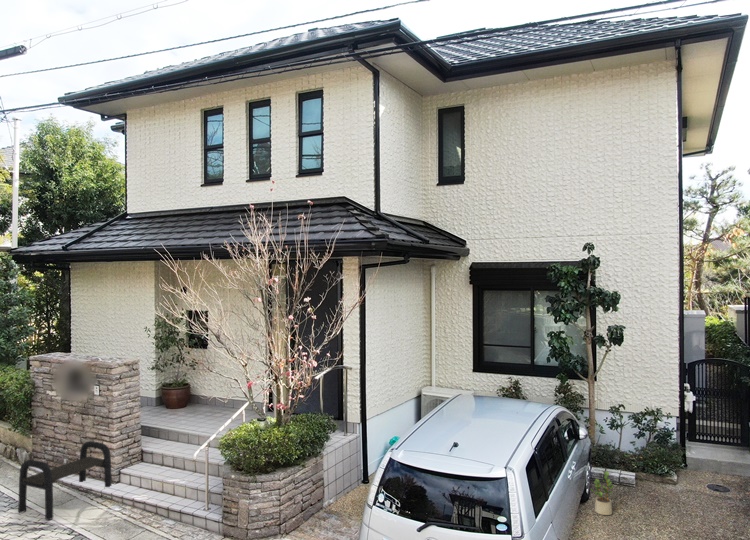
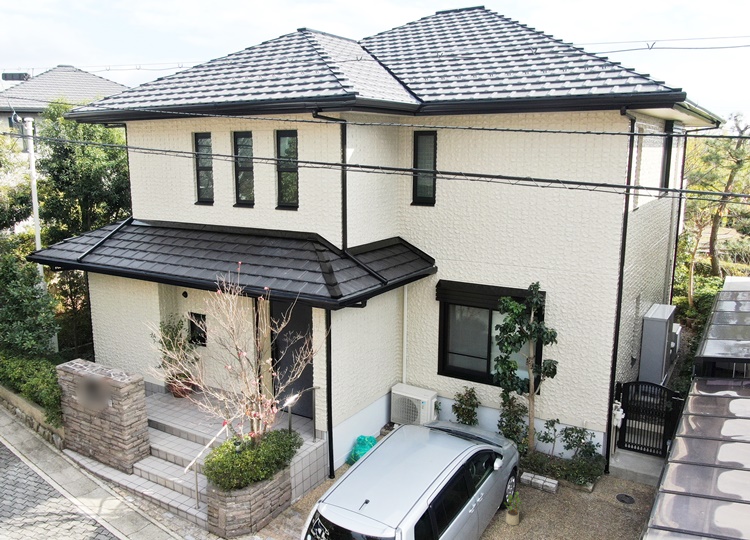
bench: present [18,441,112,520] -> none [55,442,127,510]

